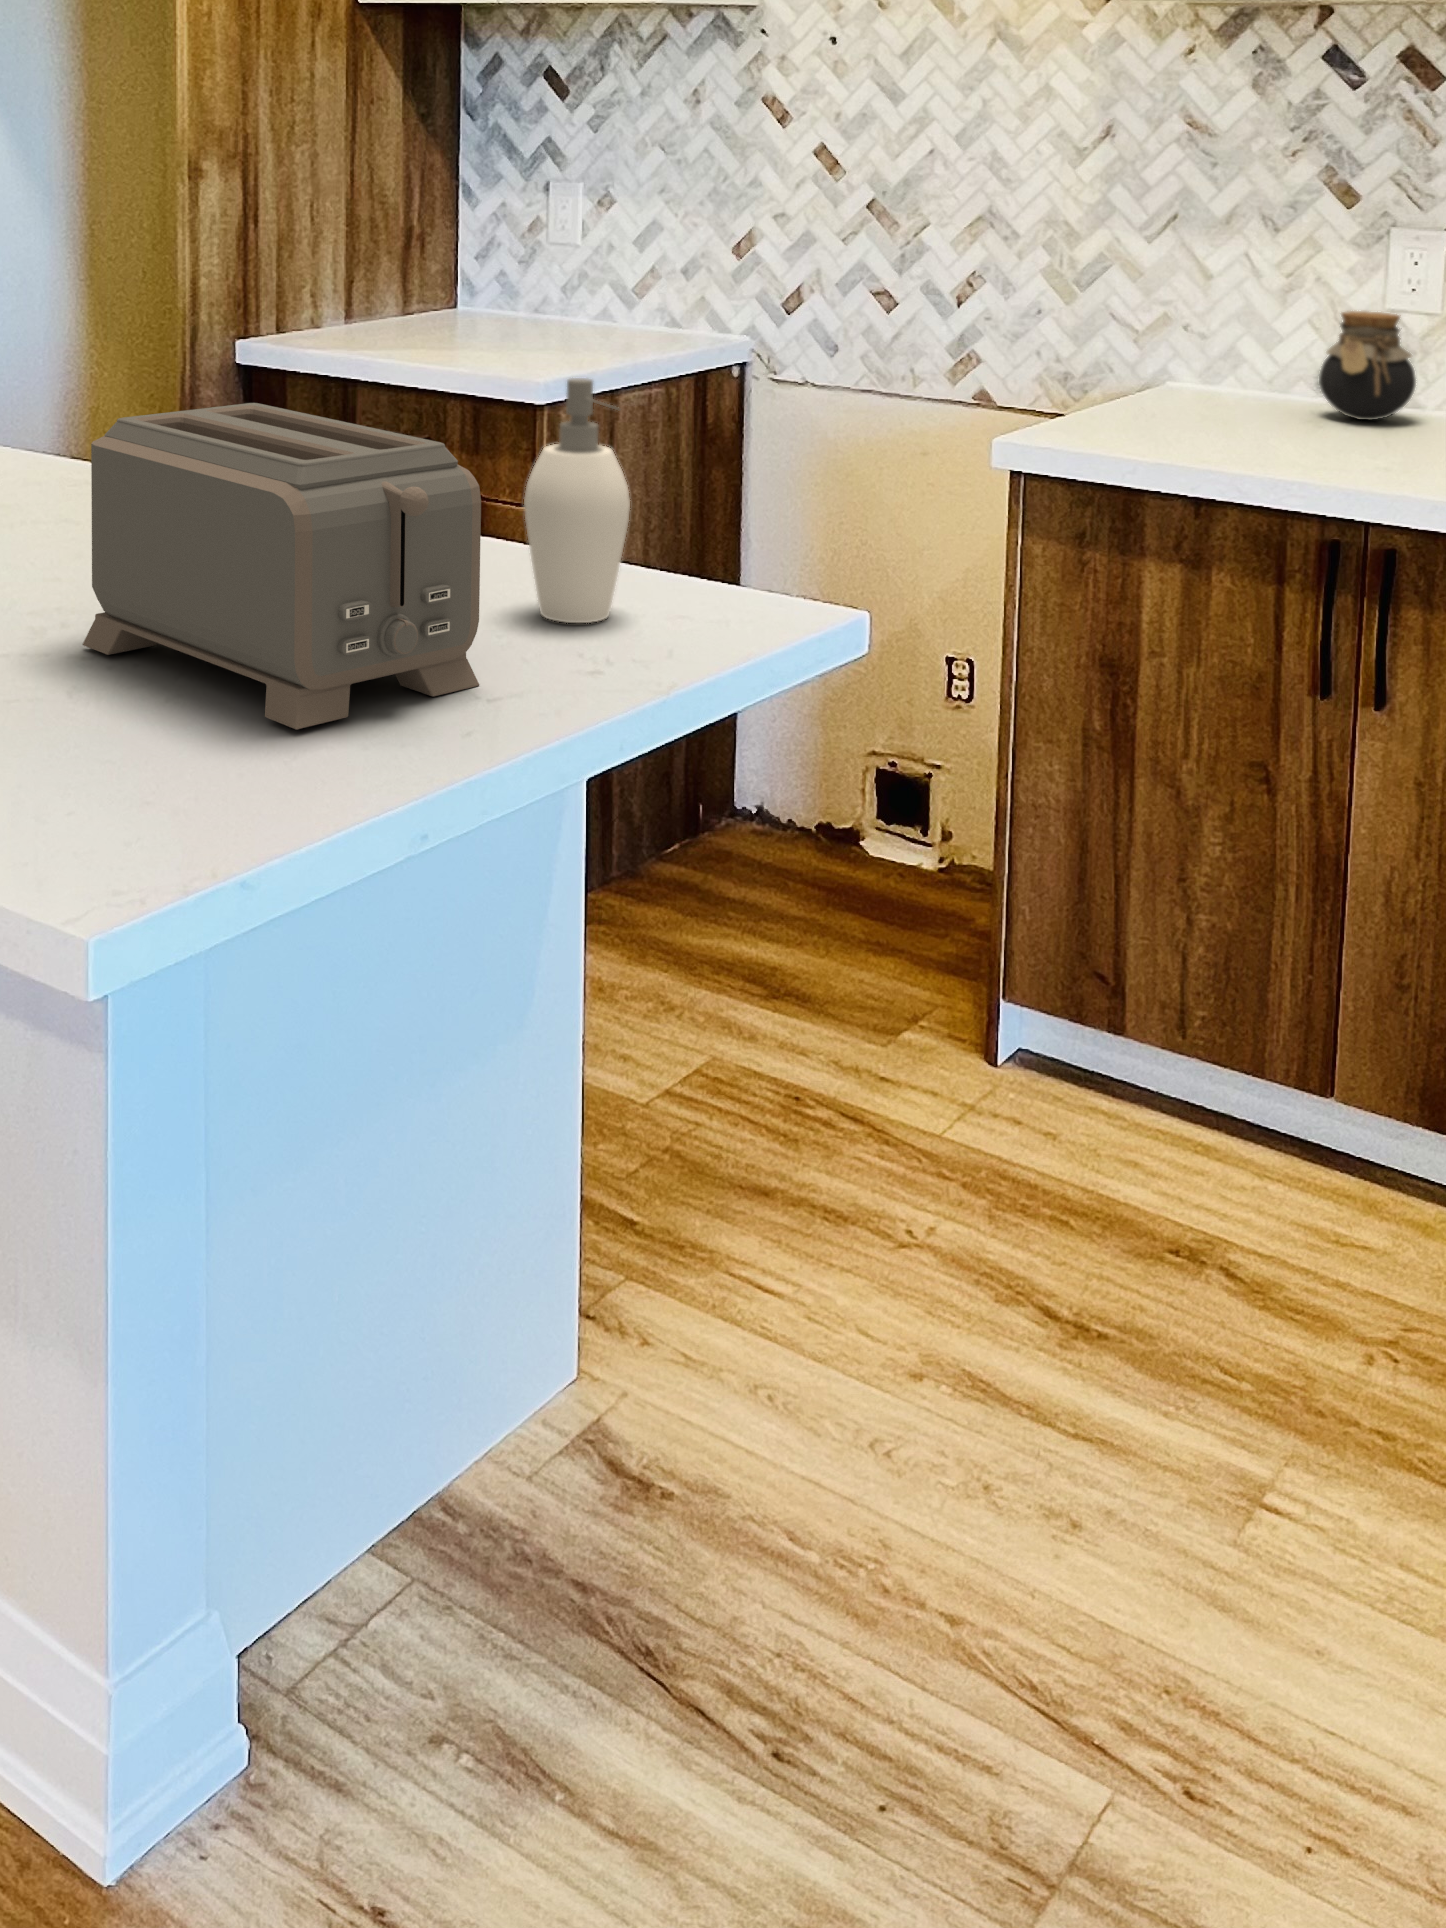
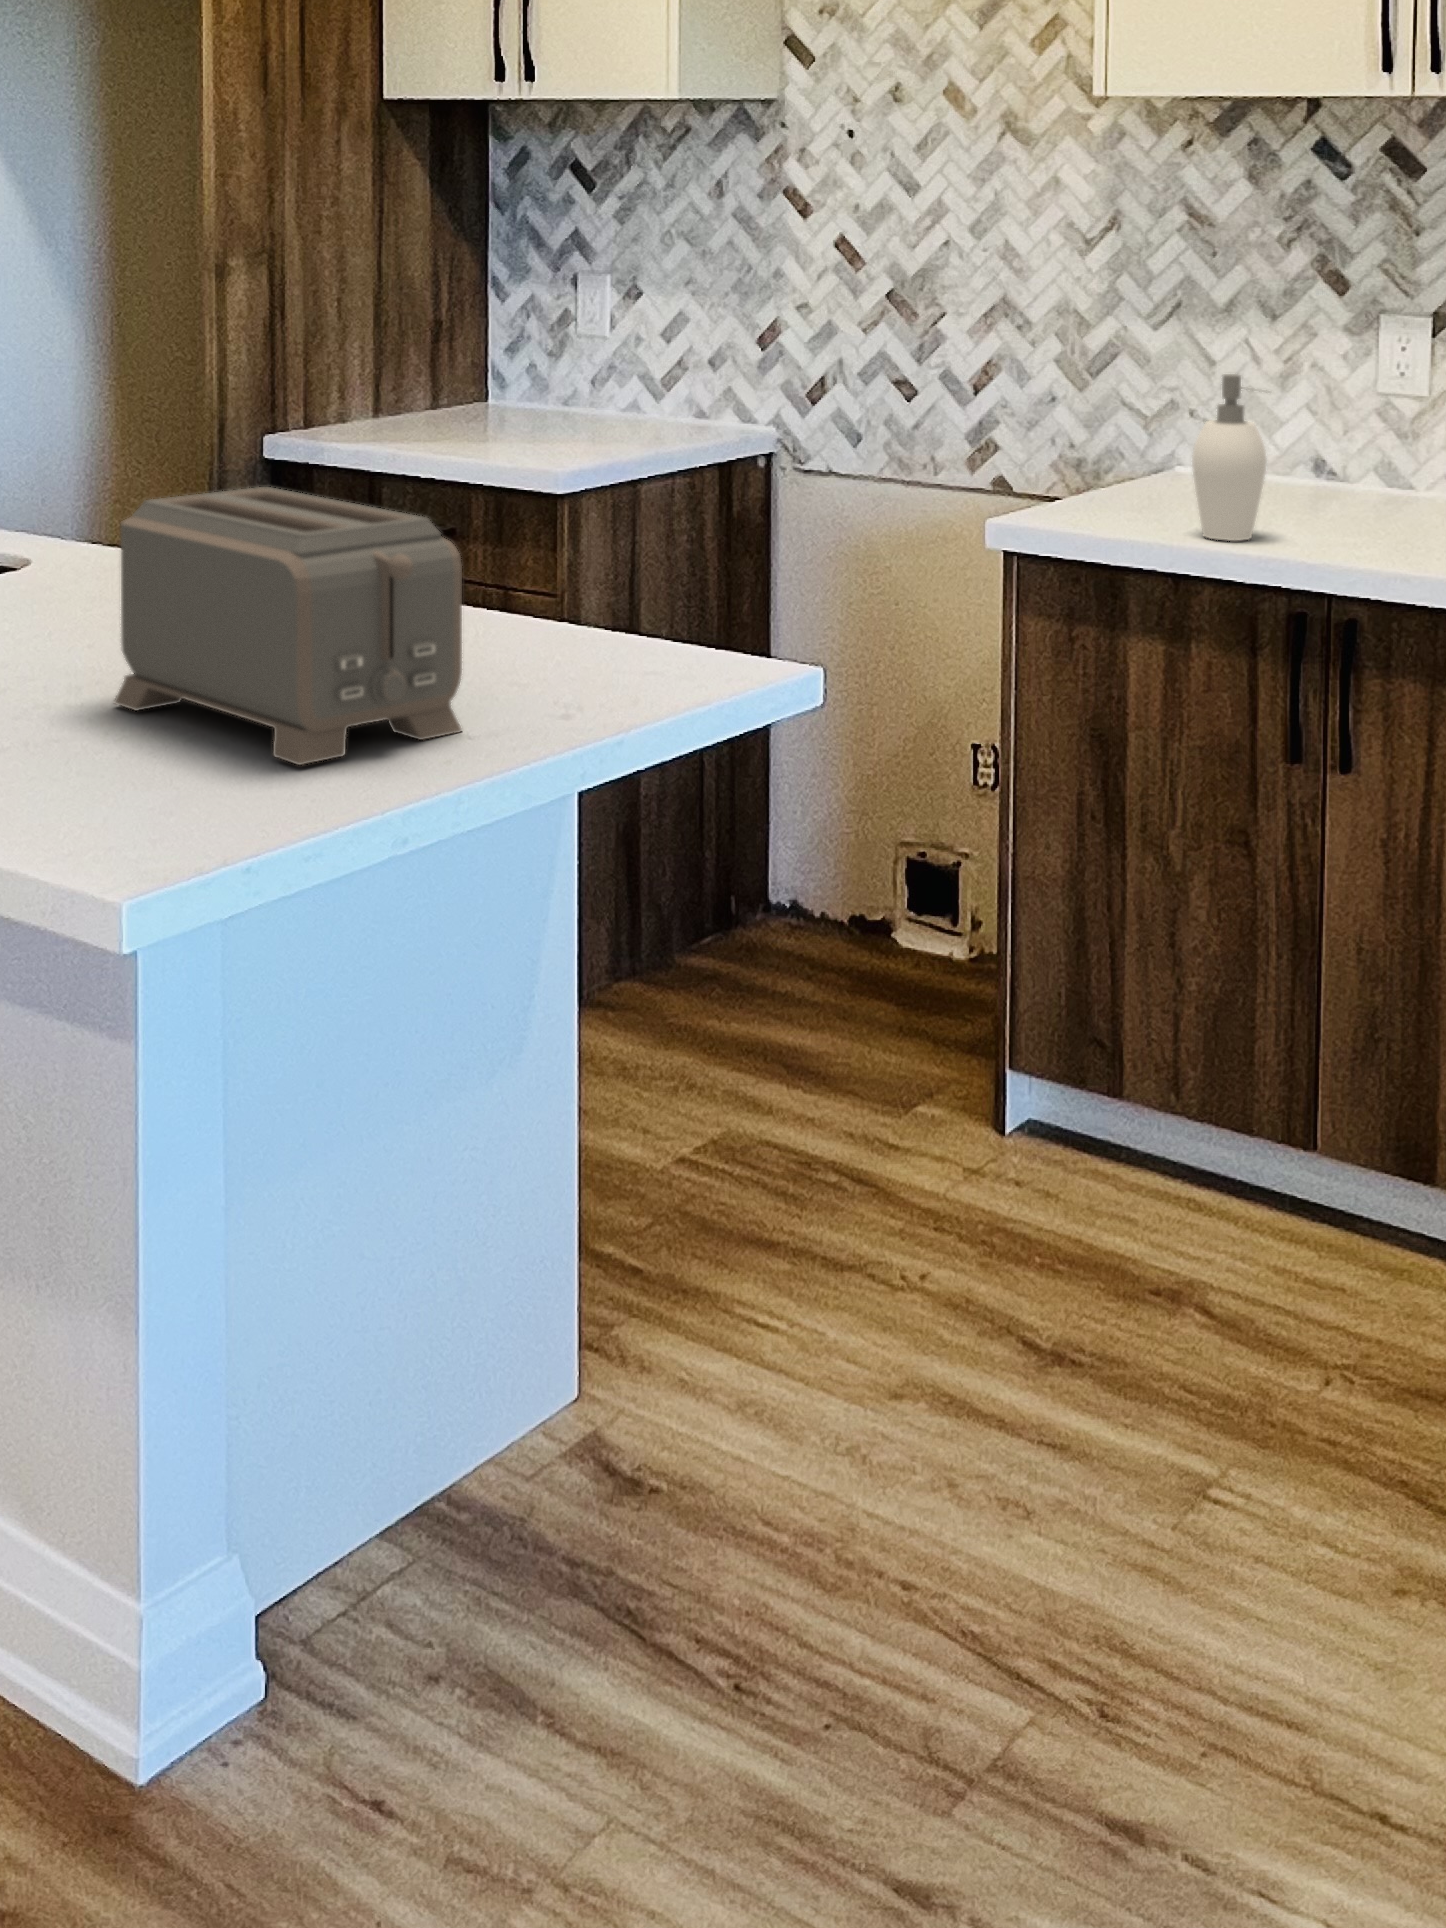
jar: present [1319,311,1416,420] -> none [1312,396,1403,502]
soap dispenser: present [524,378,630,623] -> present [1192,374,1266,541]

